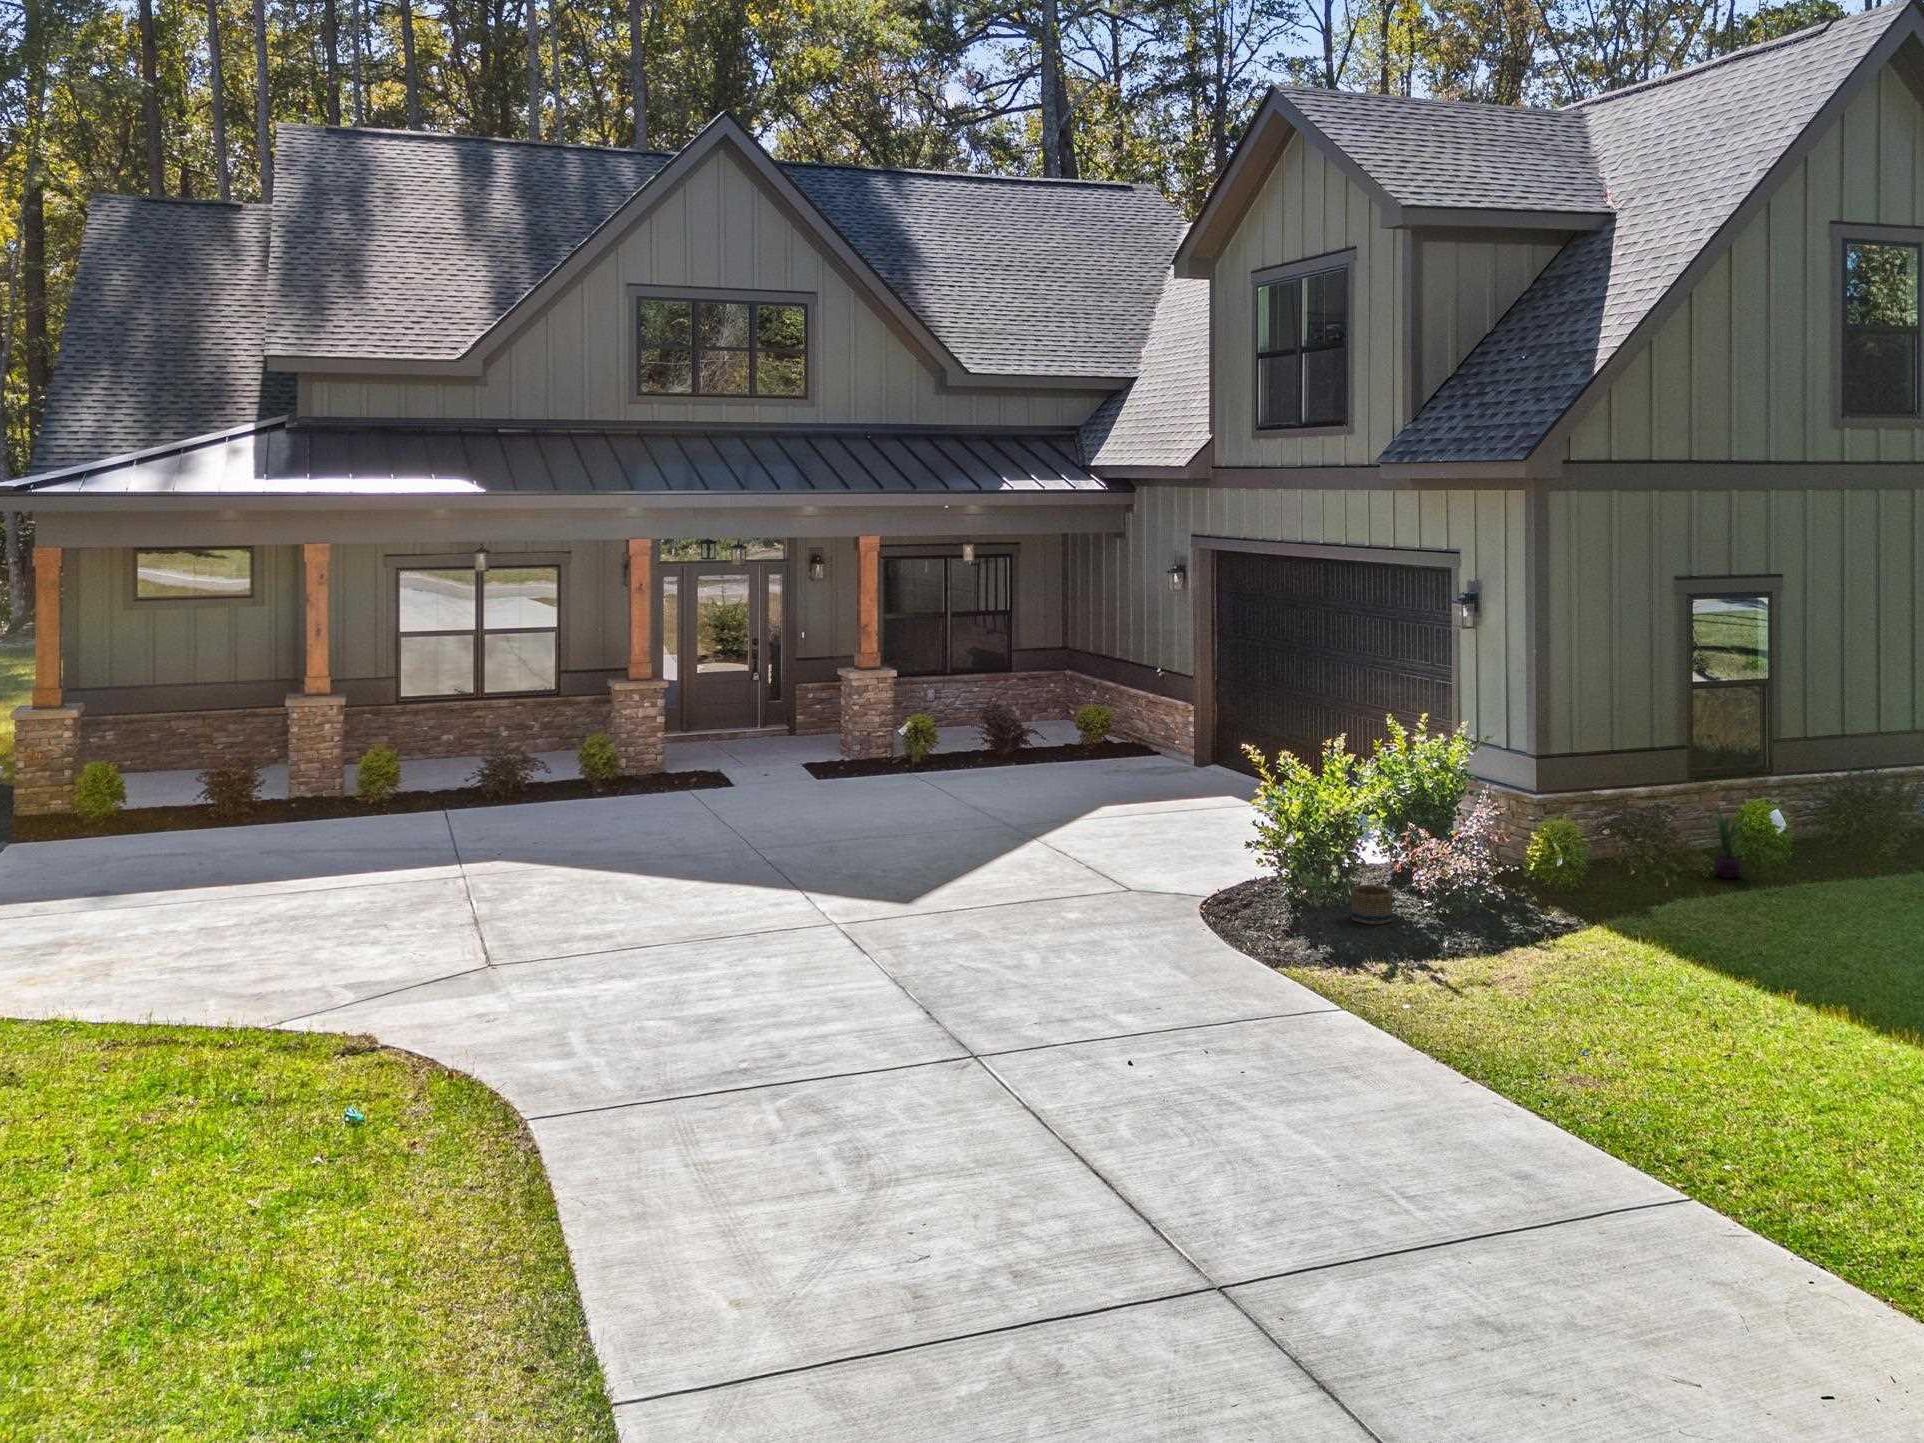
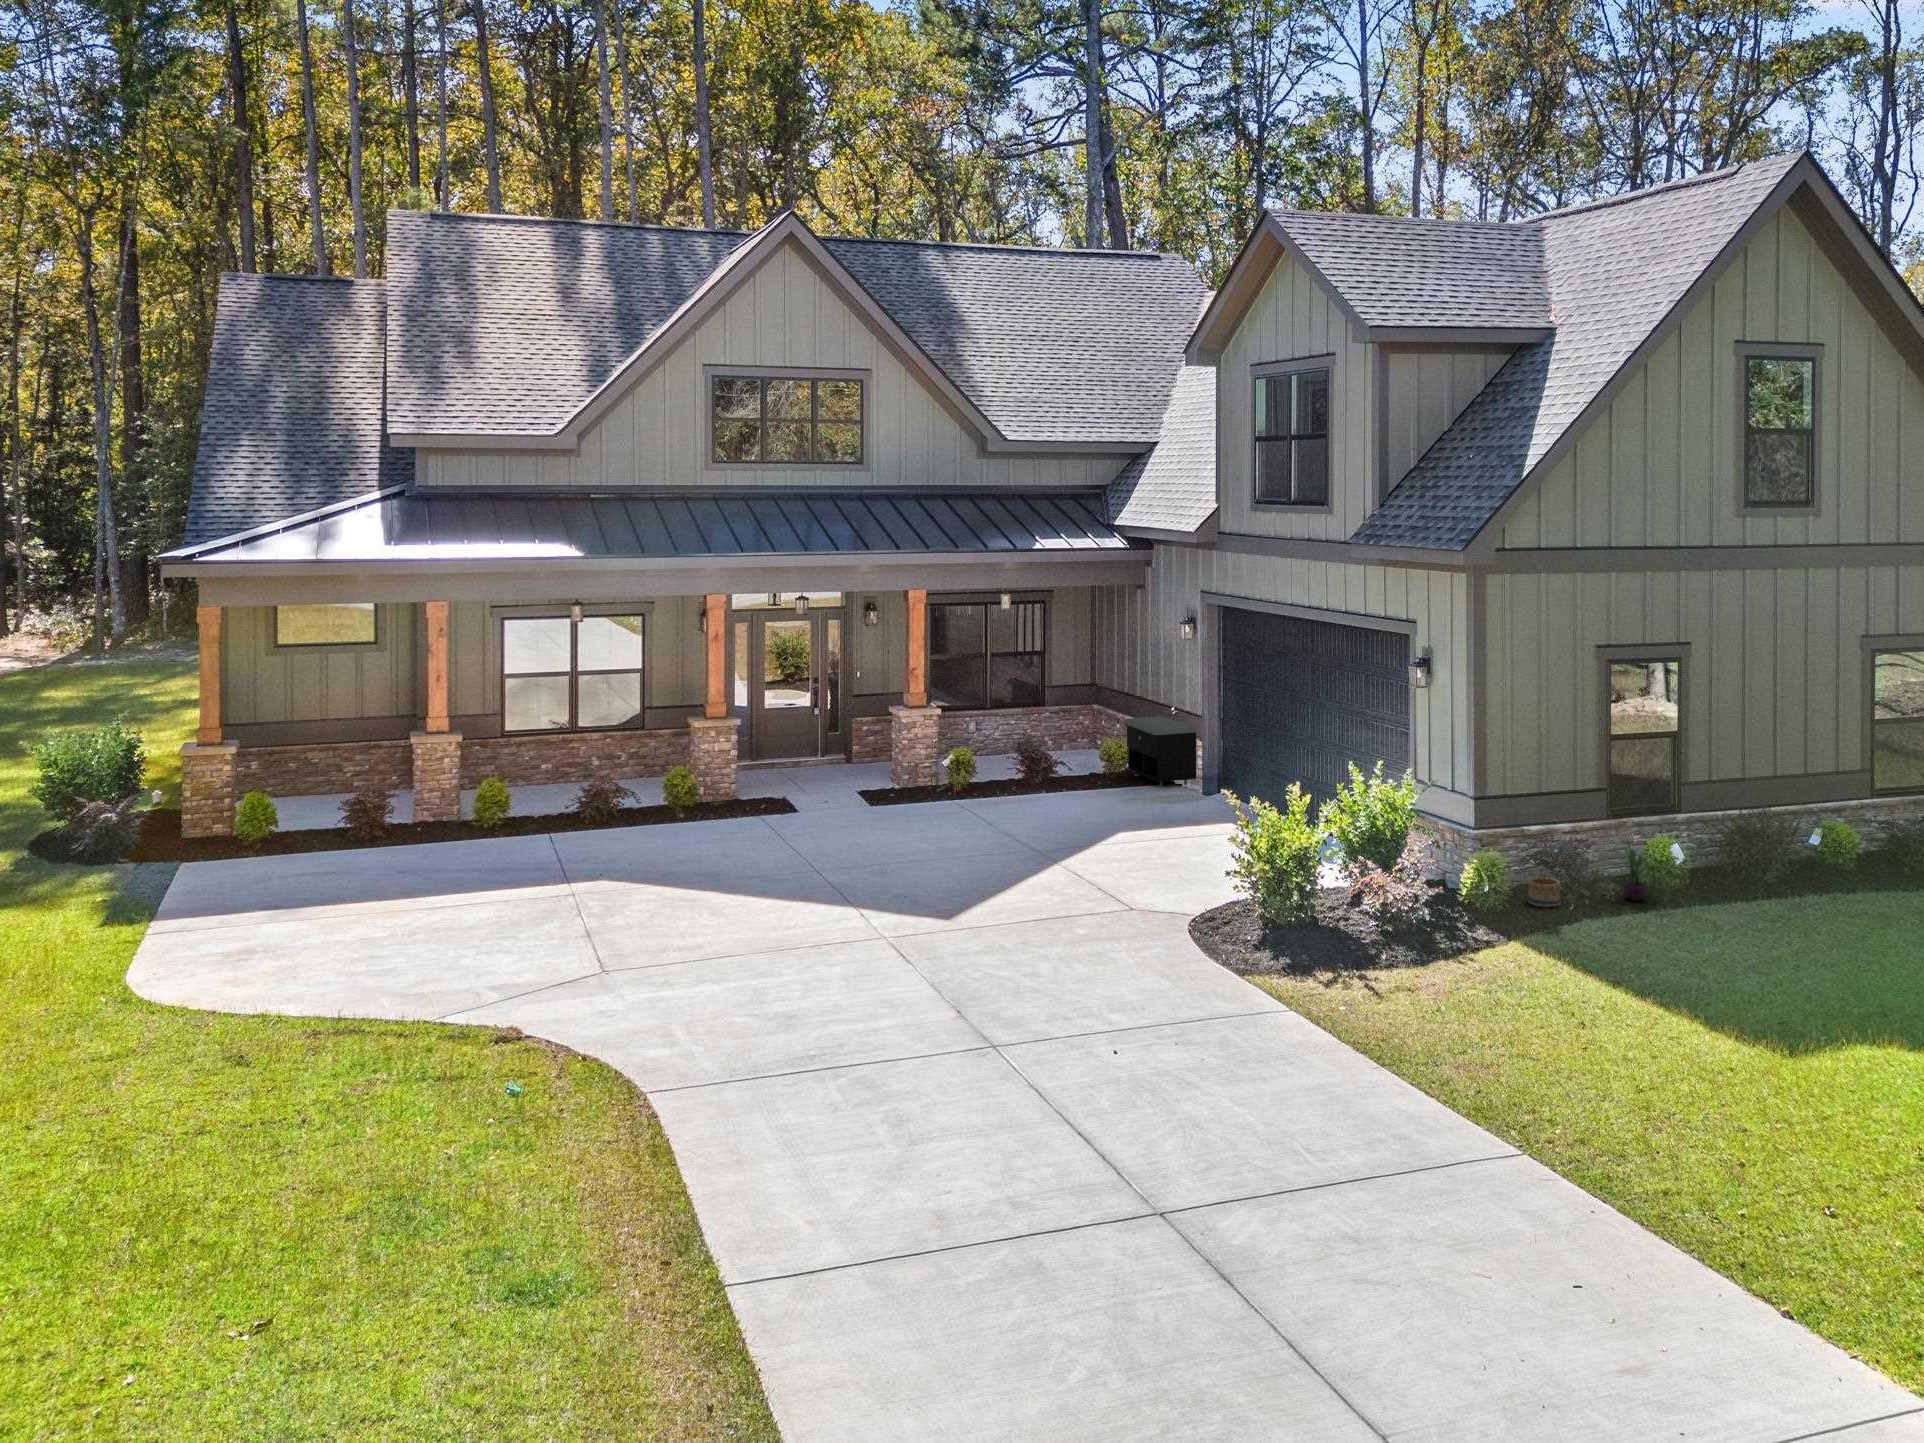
storage bench: none [1102,683,1184,760] -> present [1125,716,1196,787]
basket: present [1351,885,1393,924] -> present [1528,877,1561,907]

